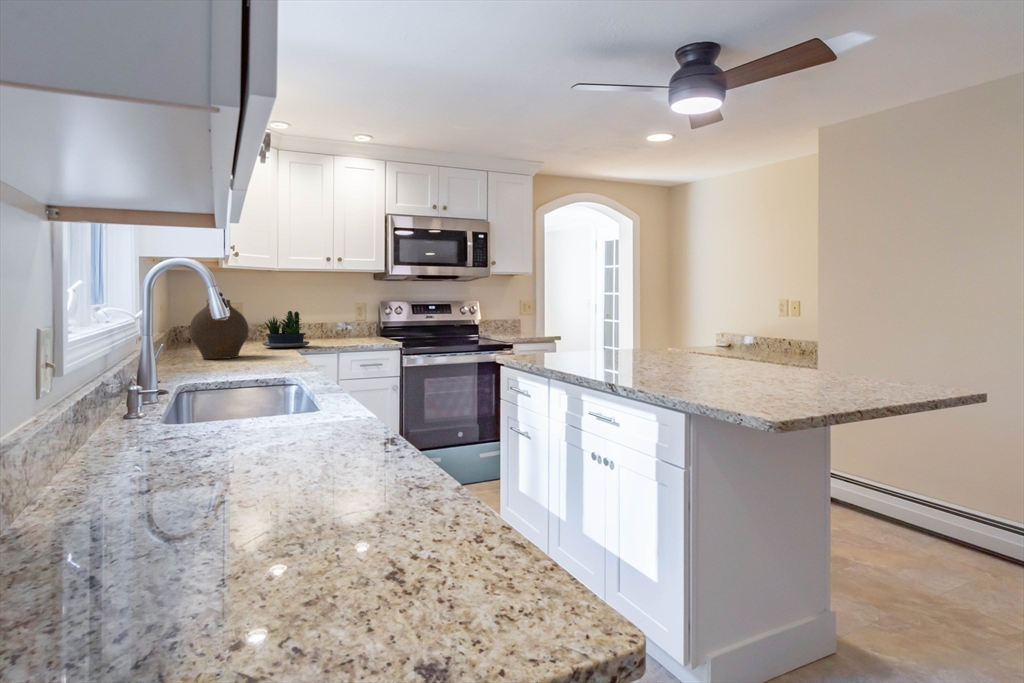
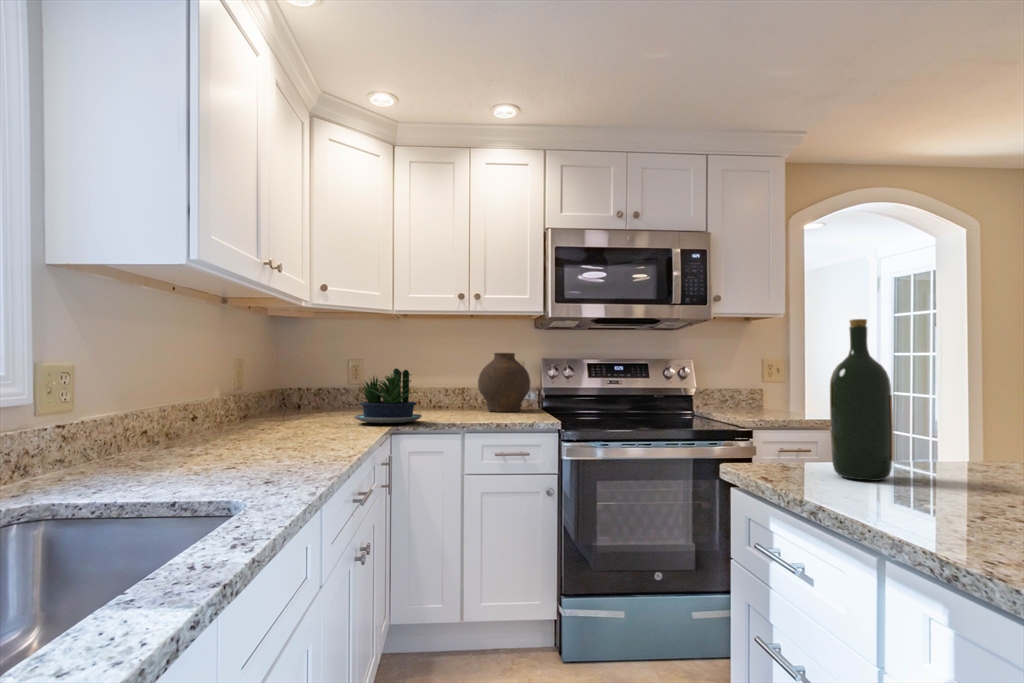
wine bottle: none [542,293,564,359] -> present [830,319,893,480]
vase: present [190,300,249,359] -> present [478,353,531,412]

